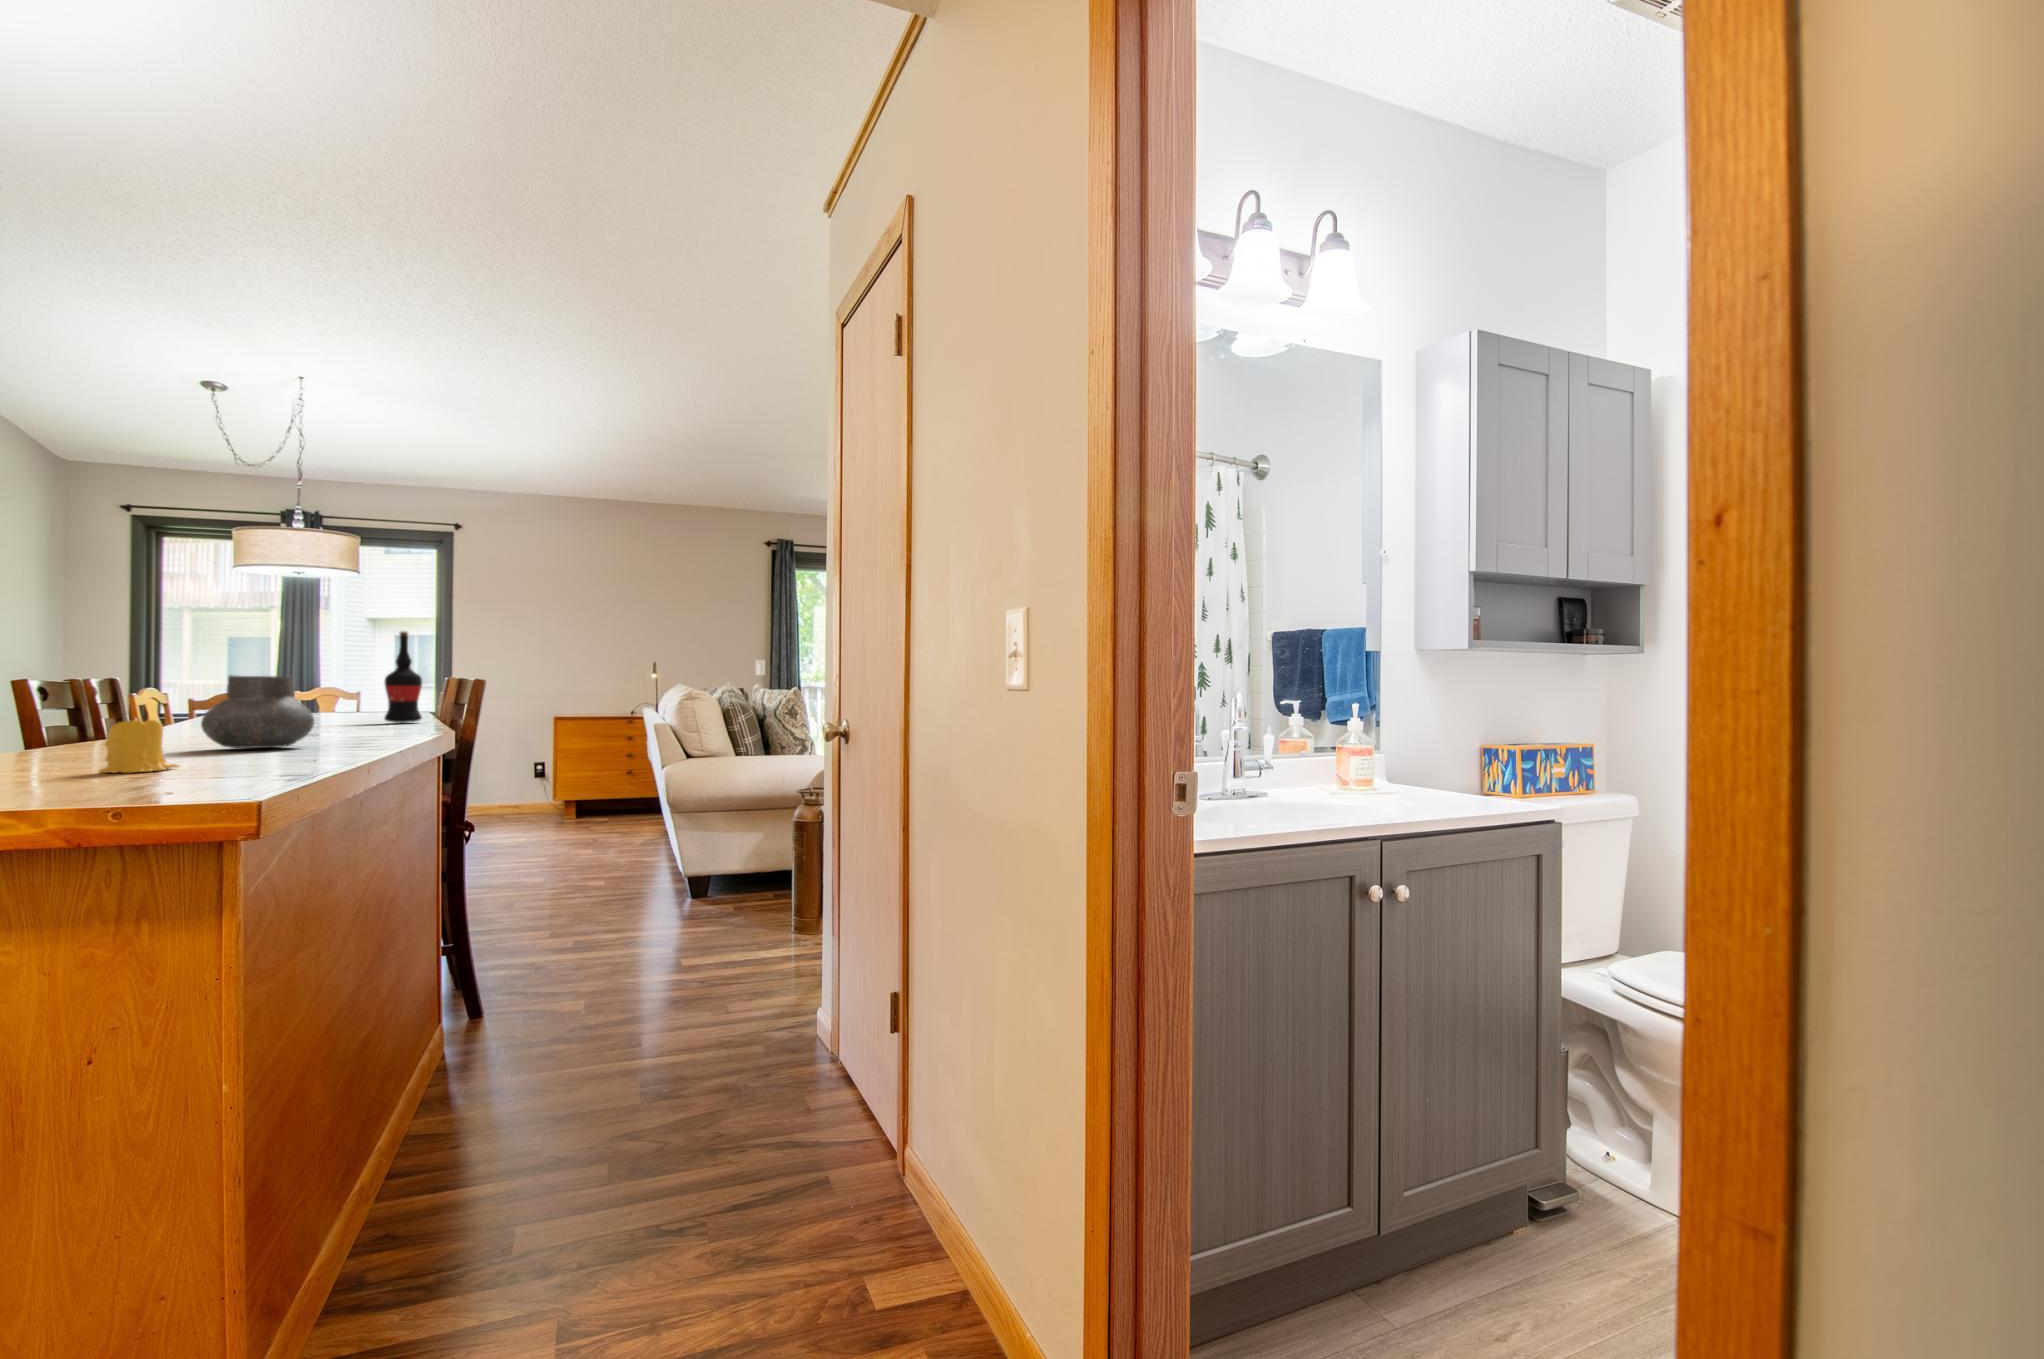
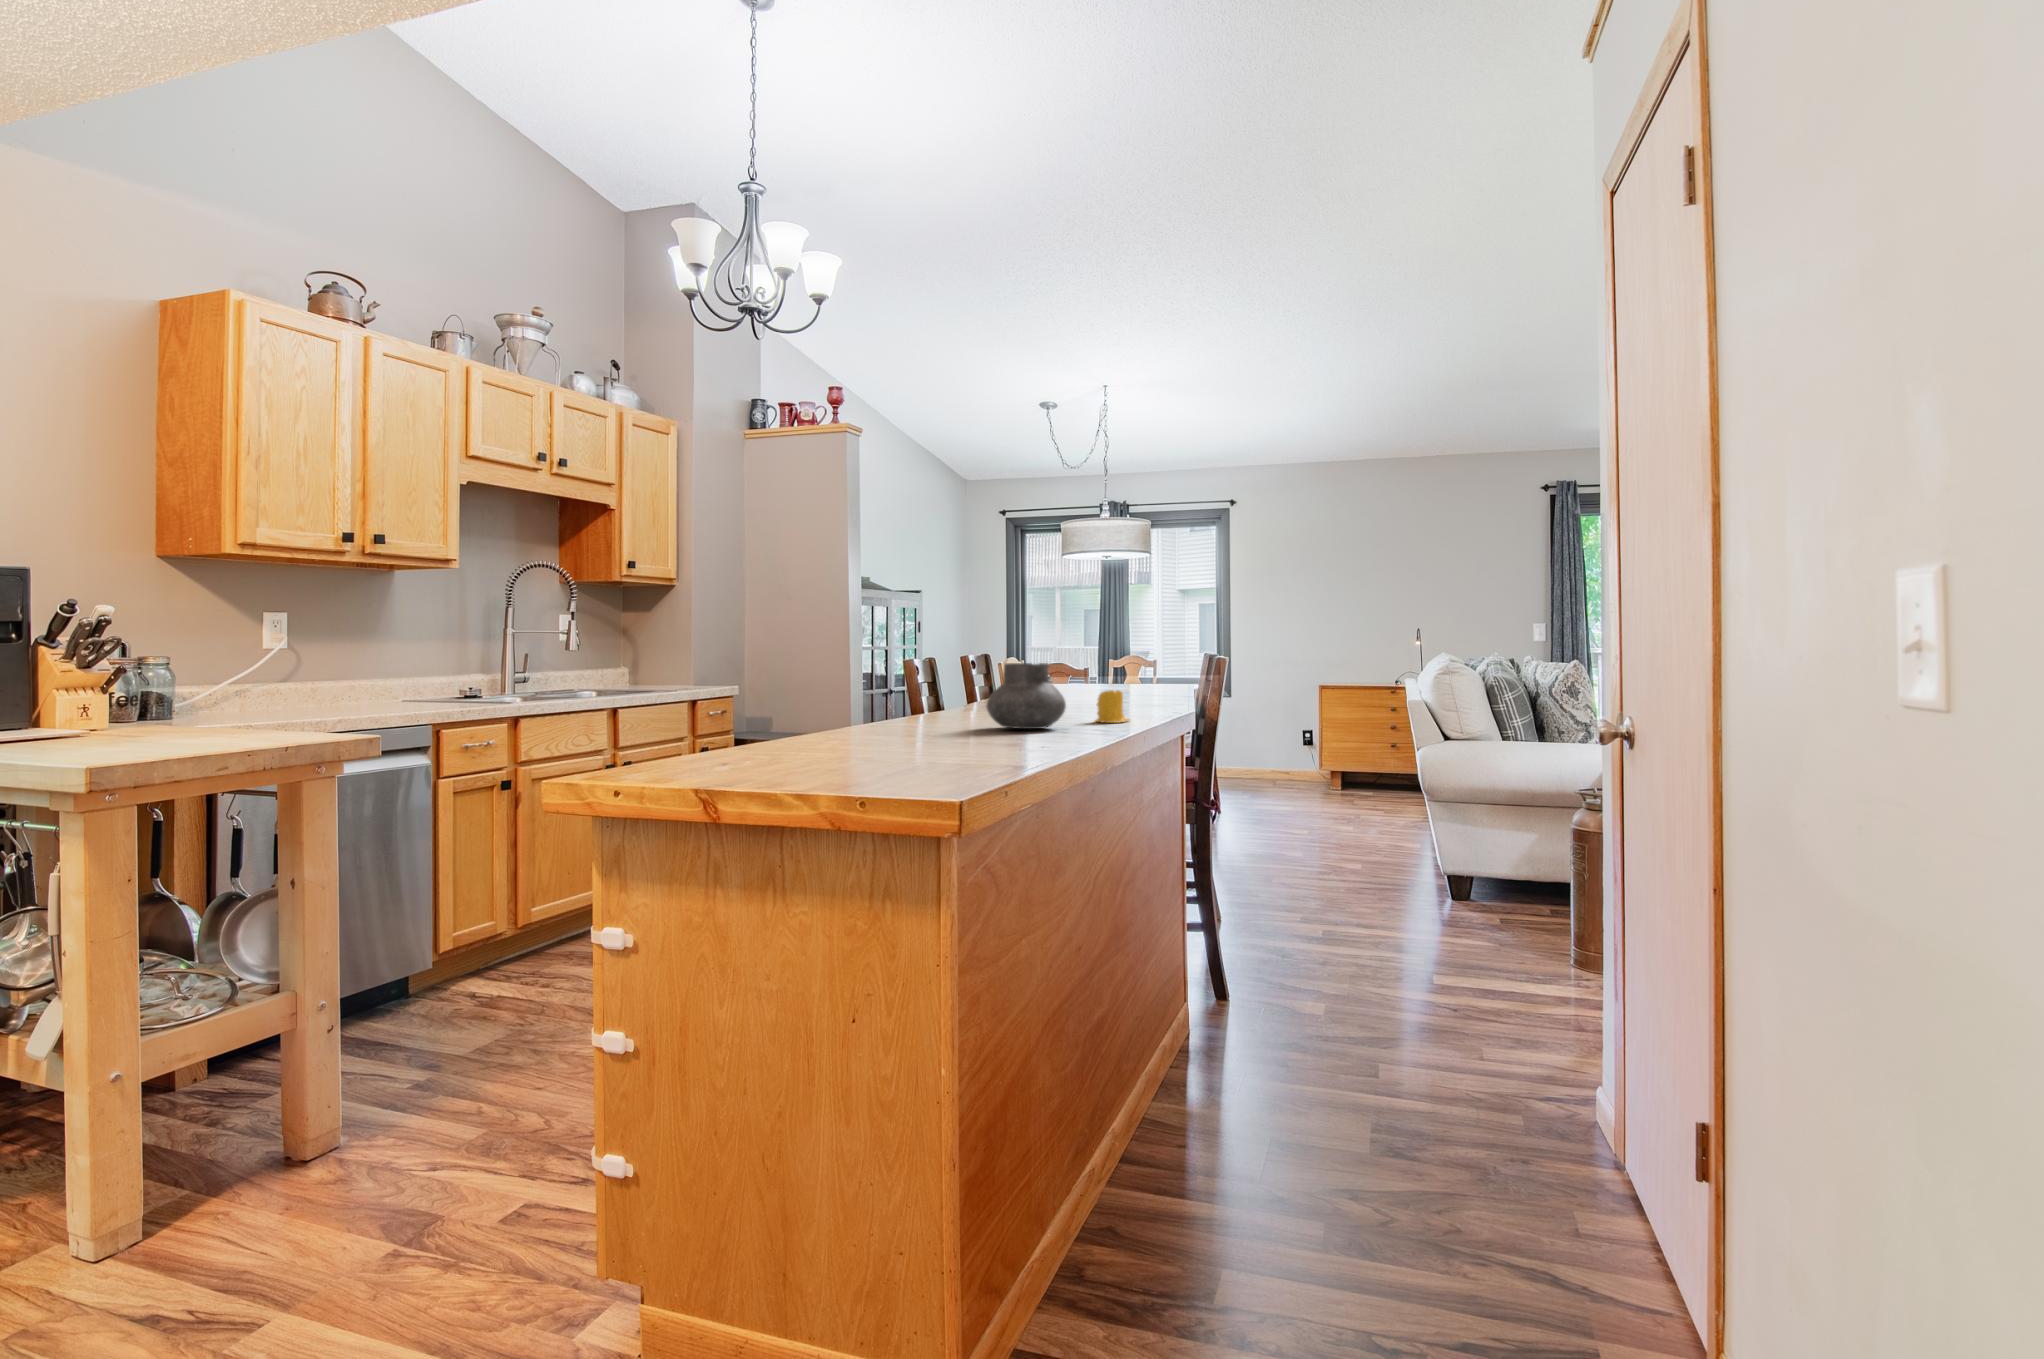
wine bottle: present [385,631,422,723] -> none [1148,612,1178,698]
candle: present [99,720,178,773] -> present [1095,690,1129,723]

